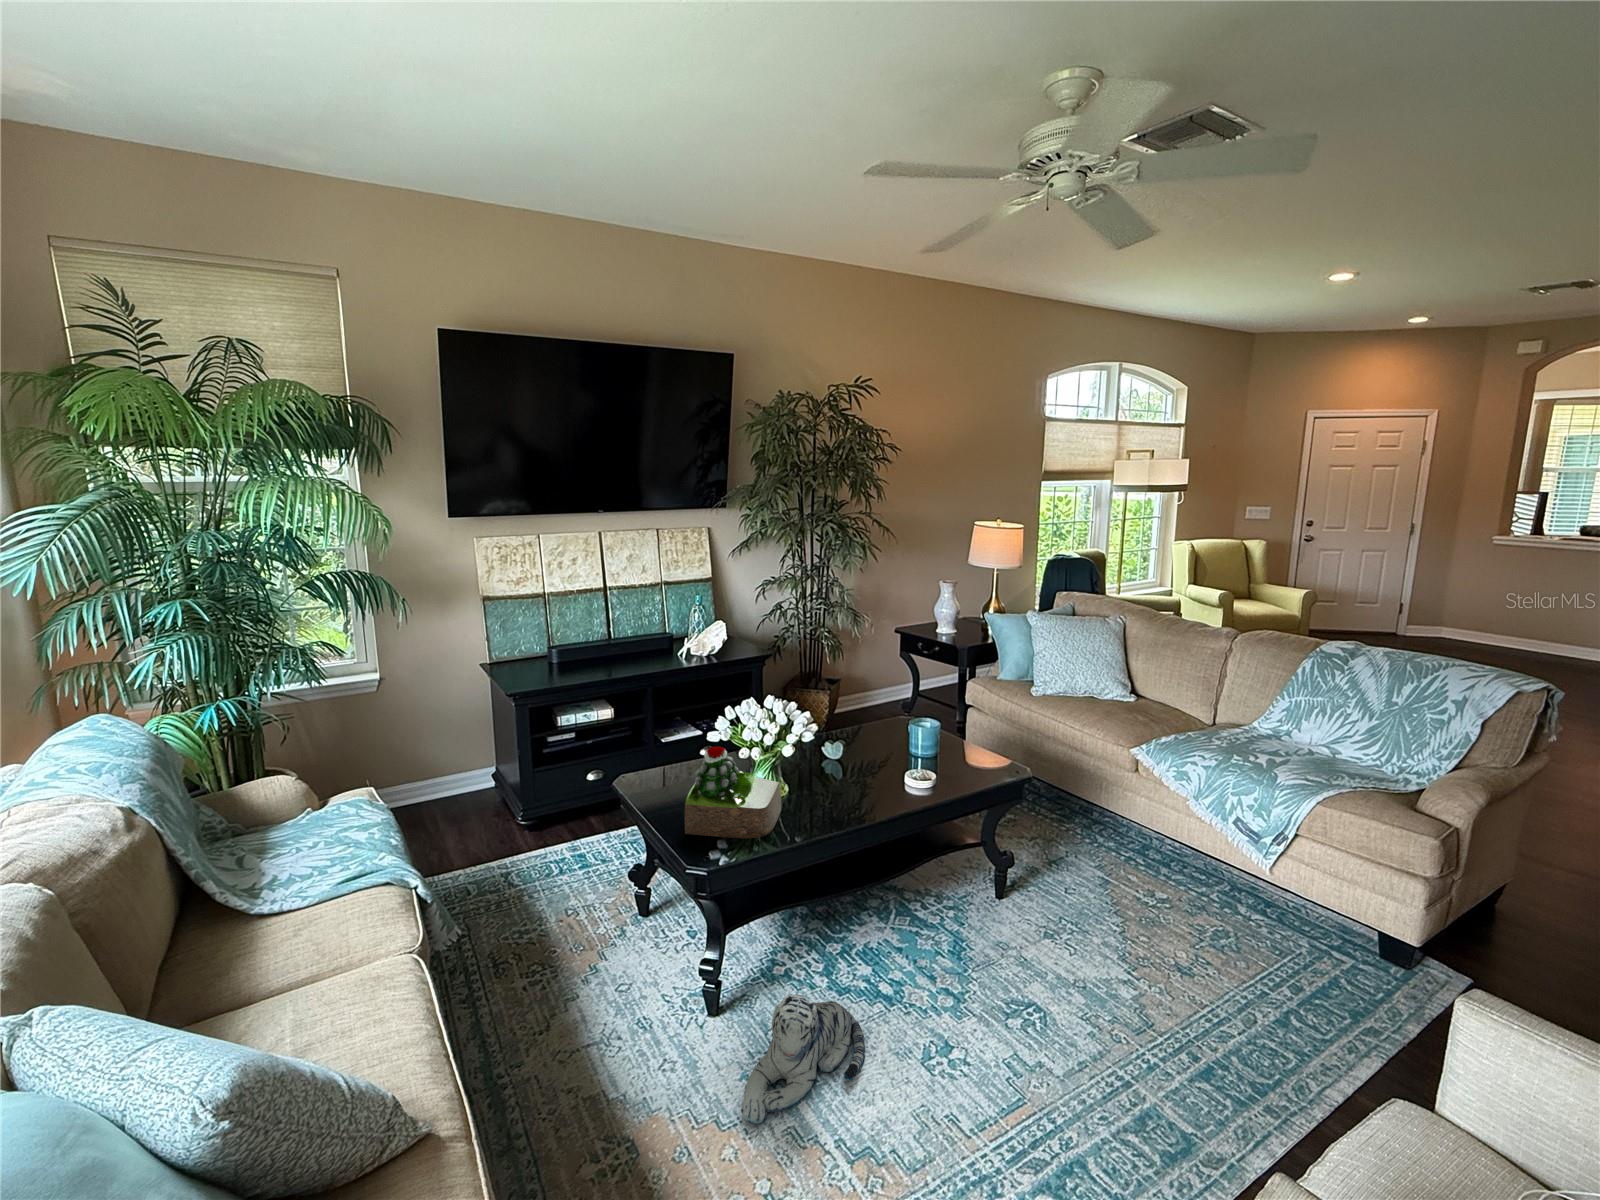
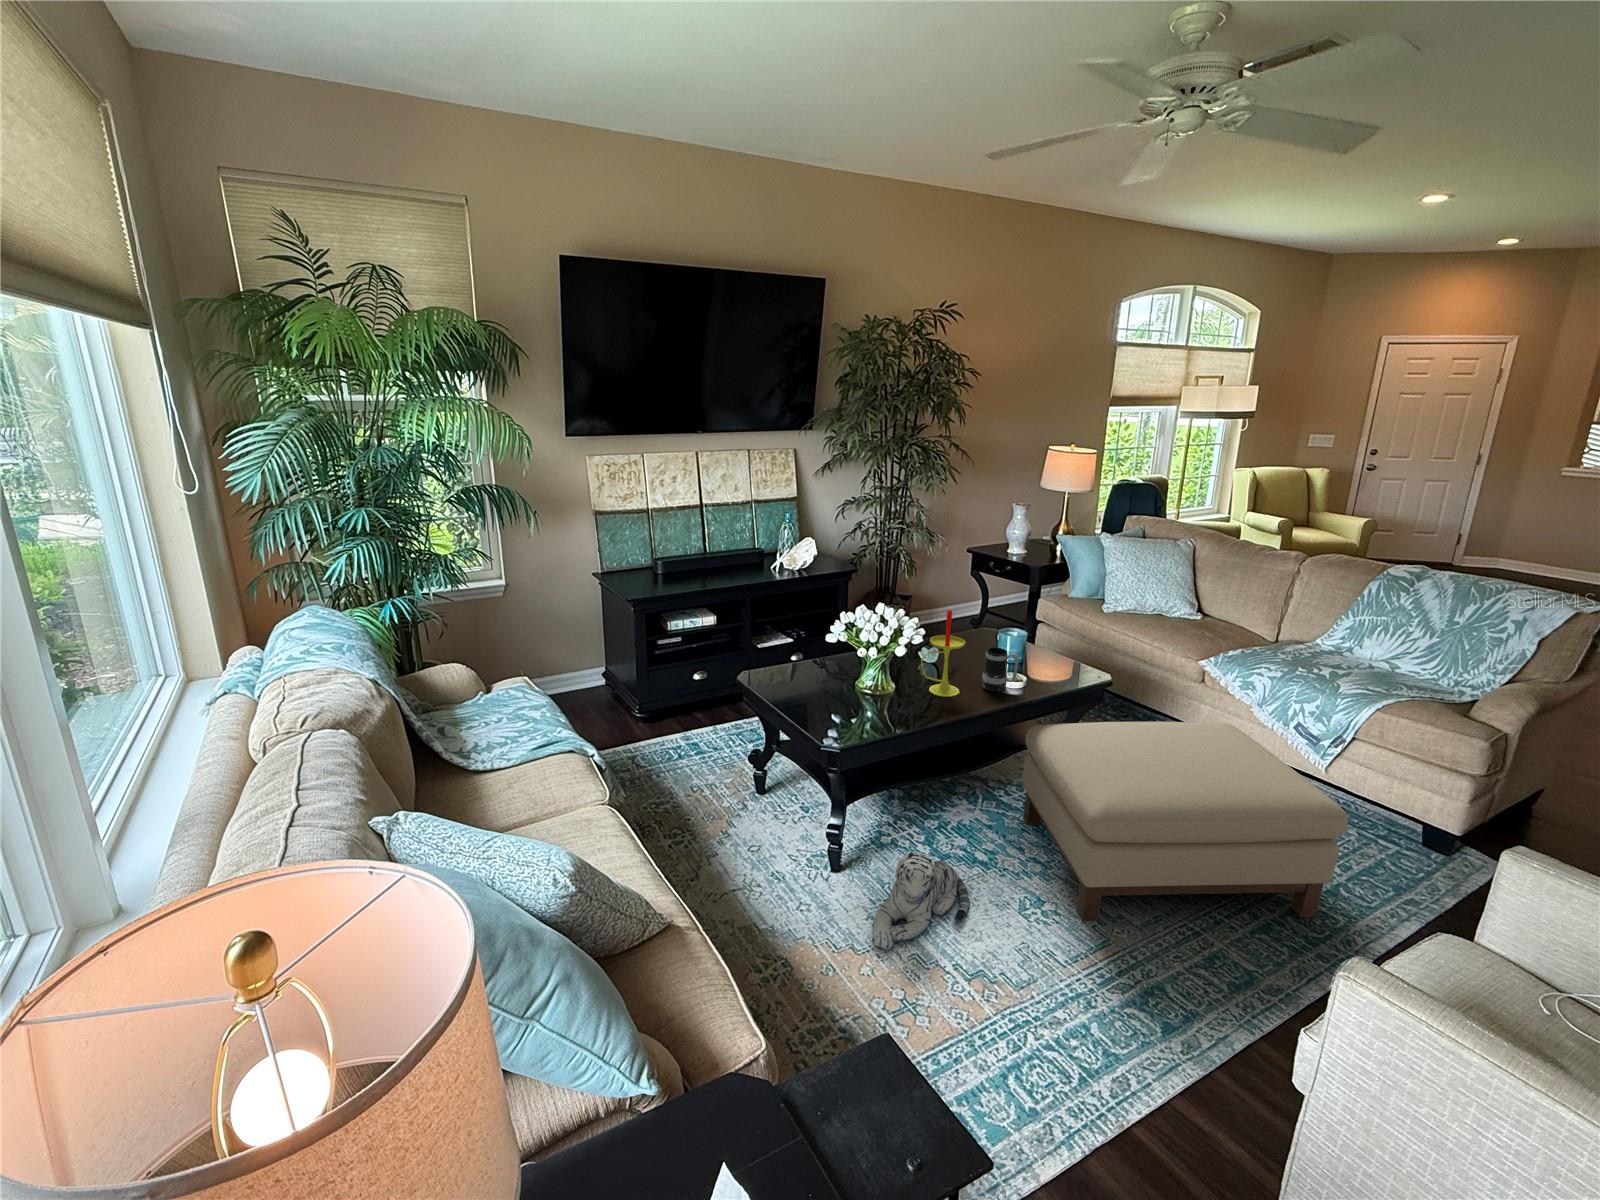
candle: none [818,700,866,801] -> present [921,610,965,697]
mug: none [889,742,927,792] -> present [982,647,1019,692]
succulent plant: present [685,747,781,838] -> none [810,646,890,725]
ottoman: none [936,823,1287,1073] -> present [1023,722,1348,922]

